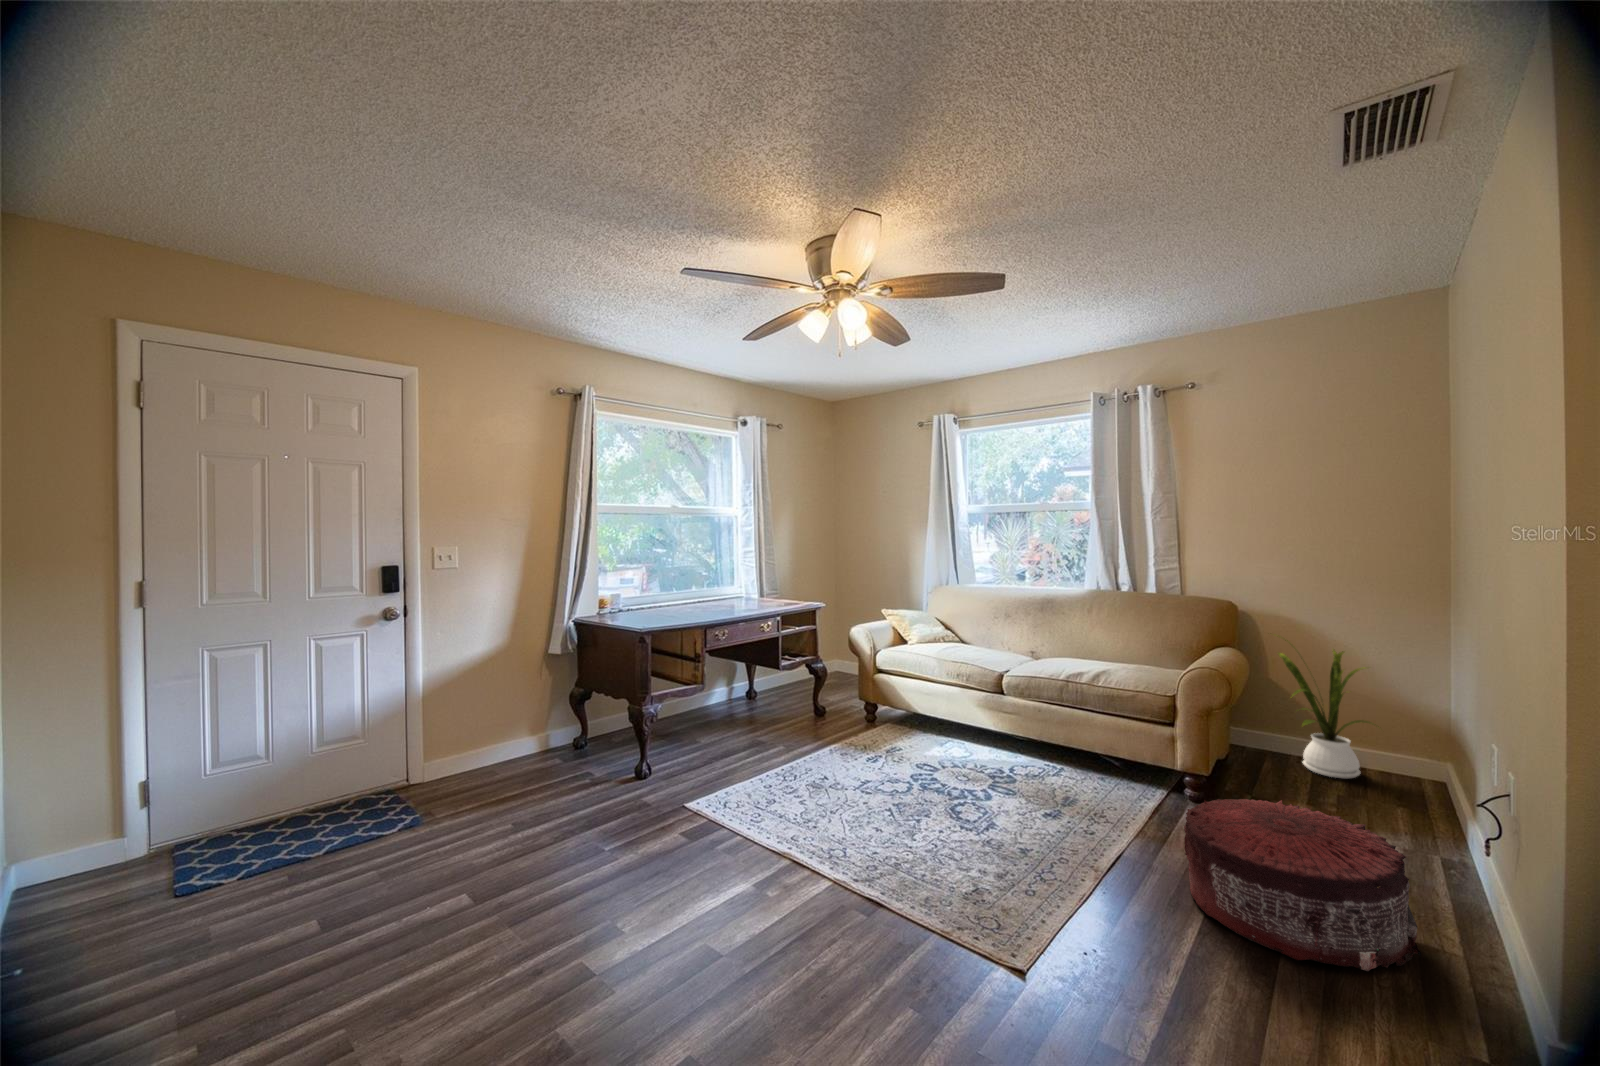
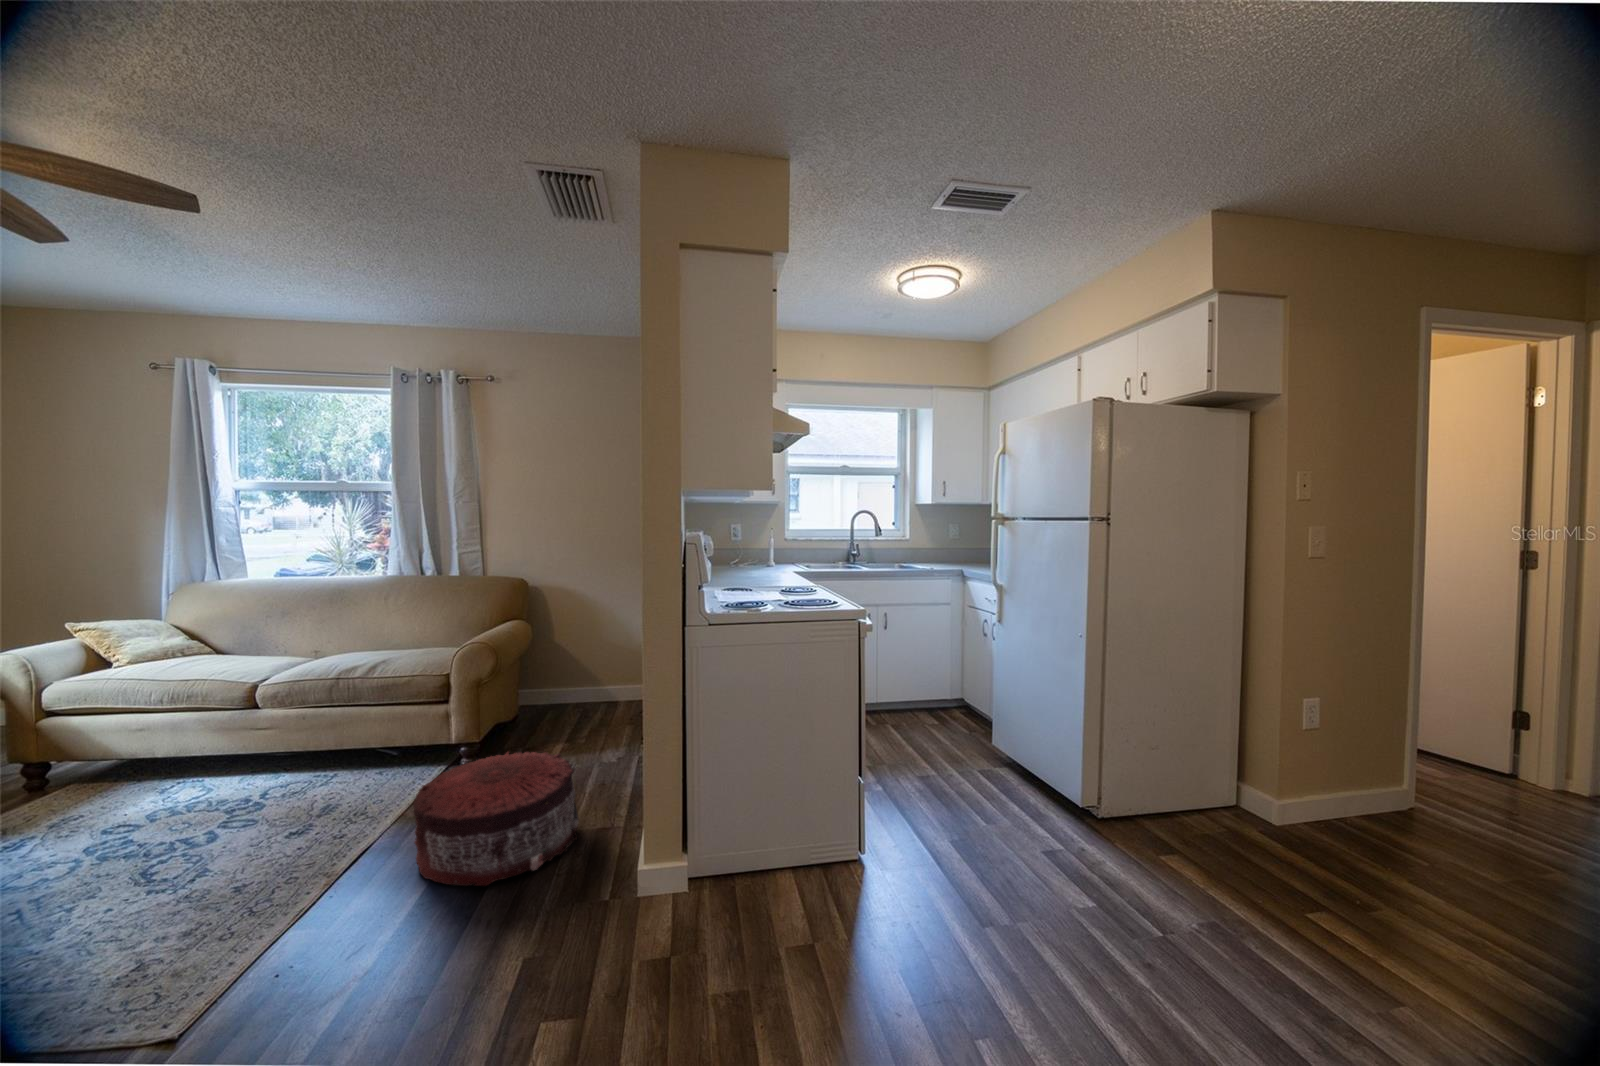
house plant: present [1278,640,1372,778] -> none [544,603,620,711]

